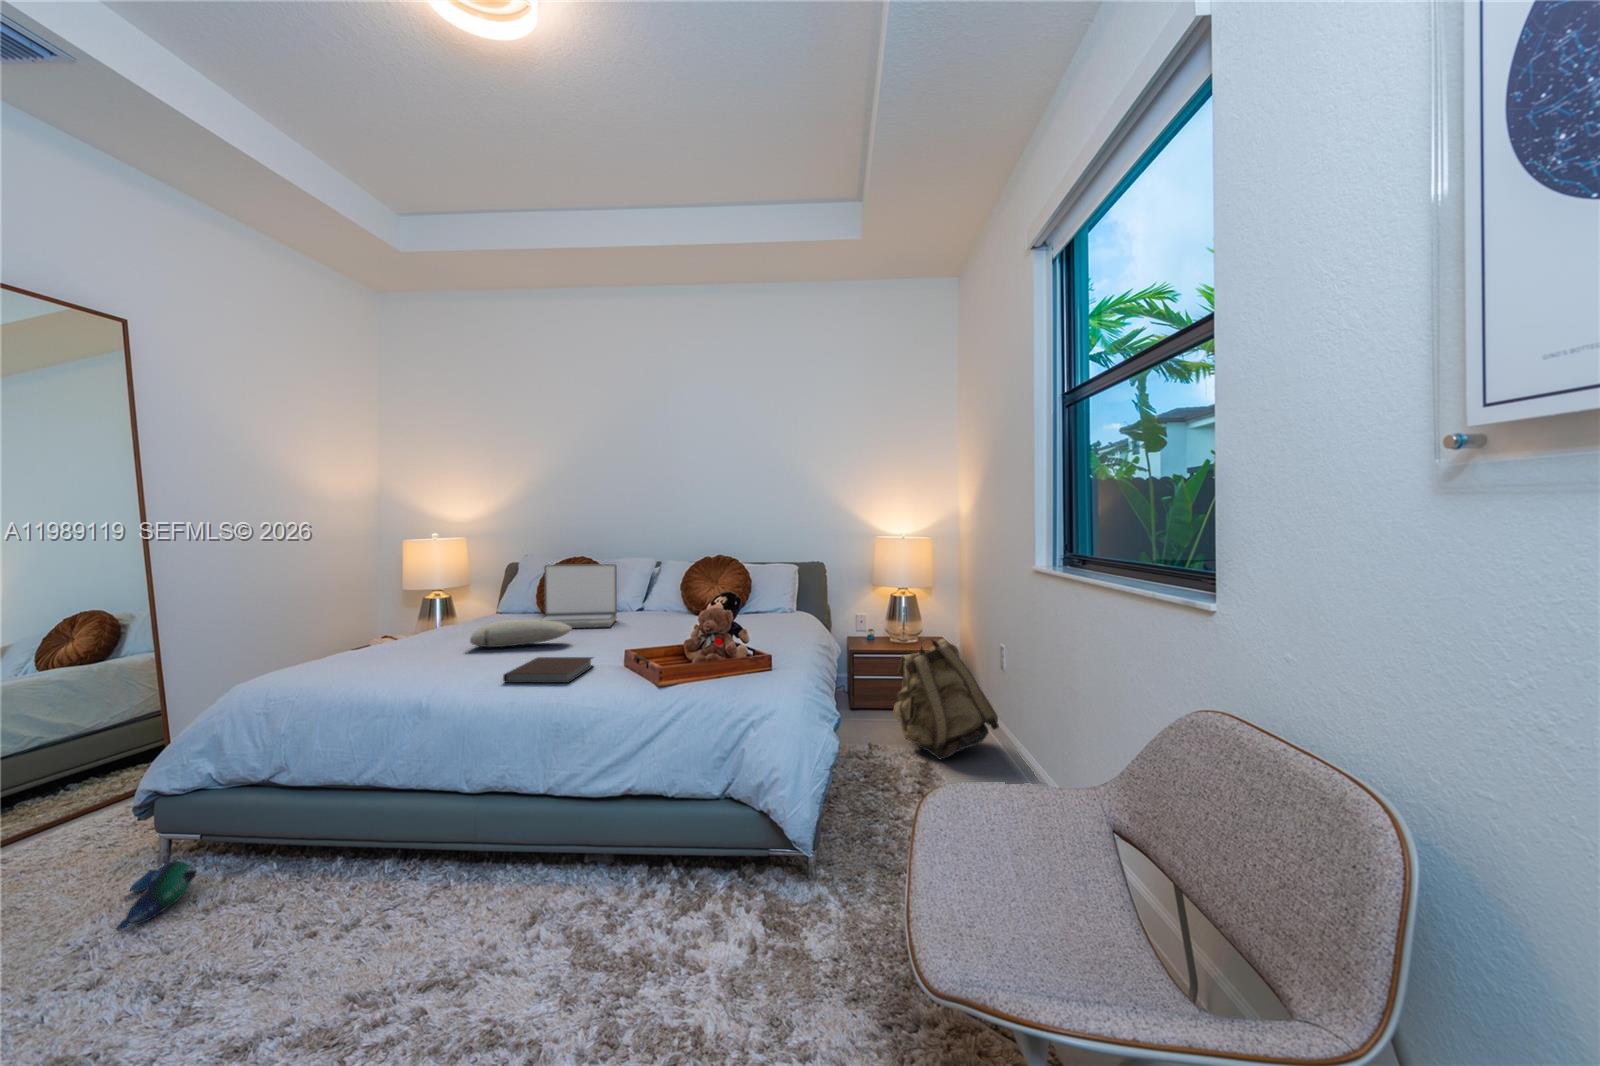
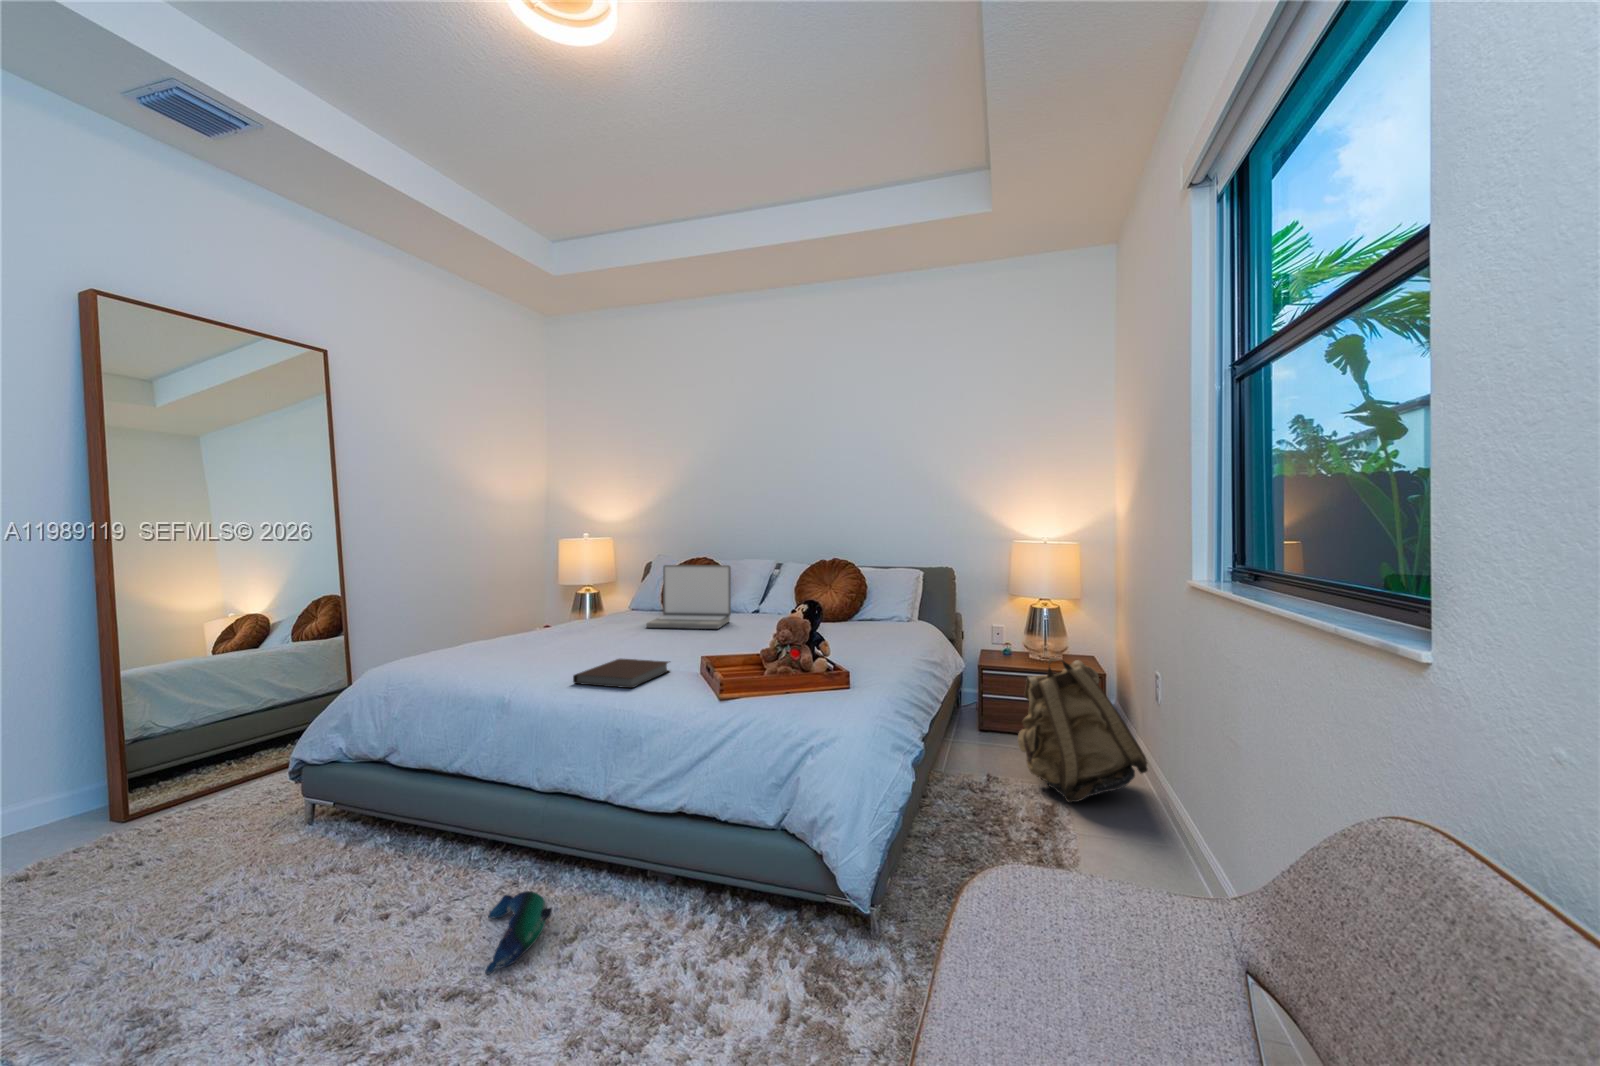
pillow: present [470,620,572,647] -> none [573,619,670,644]
plush toy: present [117,861,197,931] -> present [485,891,552,975]

